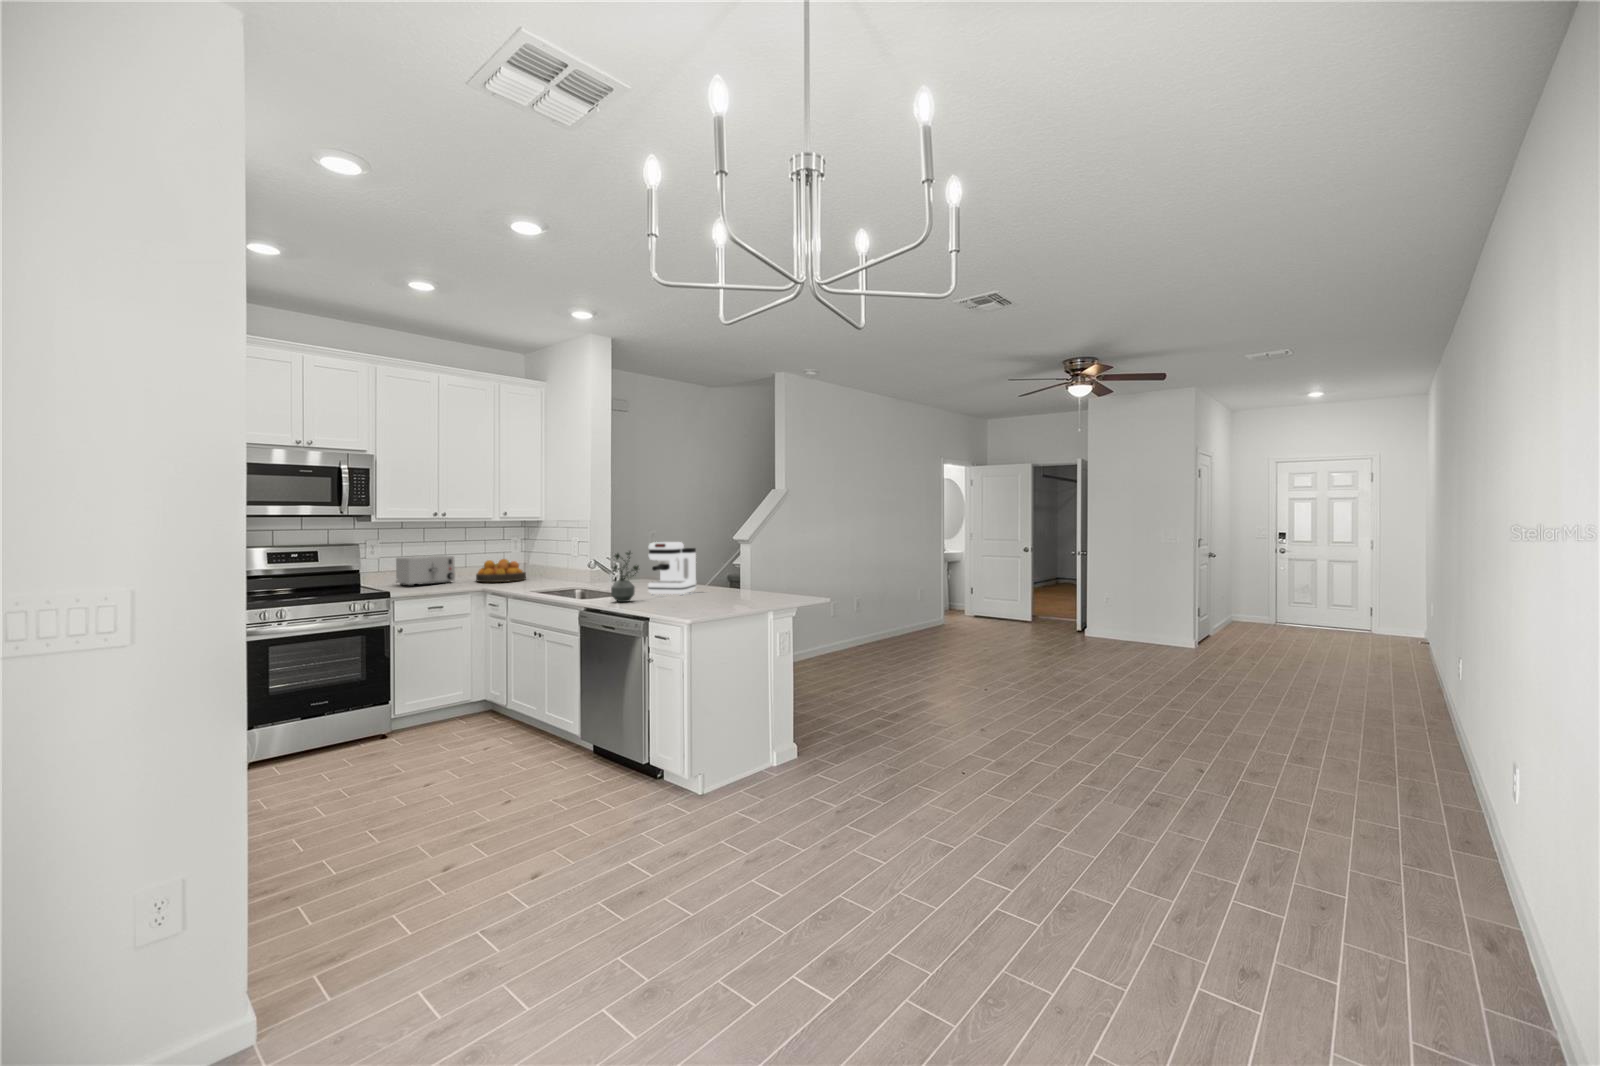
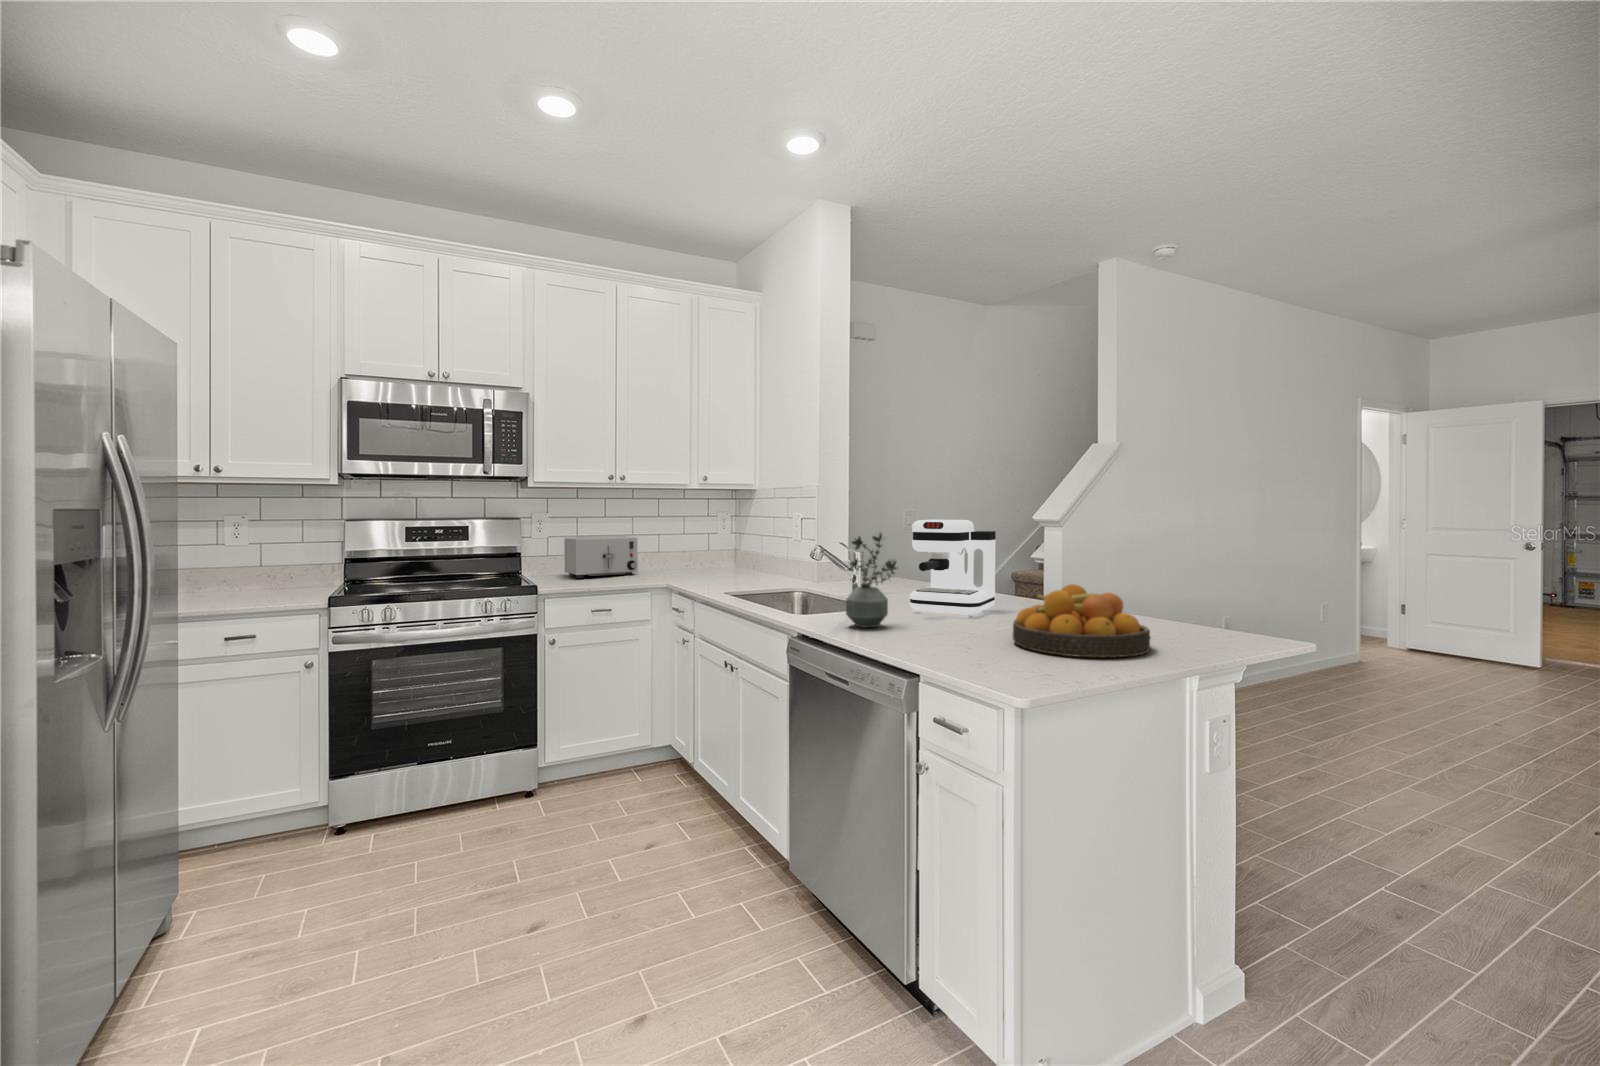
fruit bowl: present [476,559,526,582] -> present [1013,584,1150,657]

